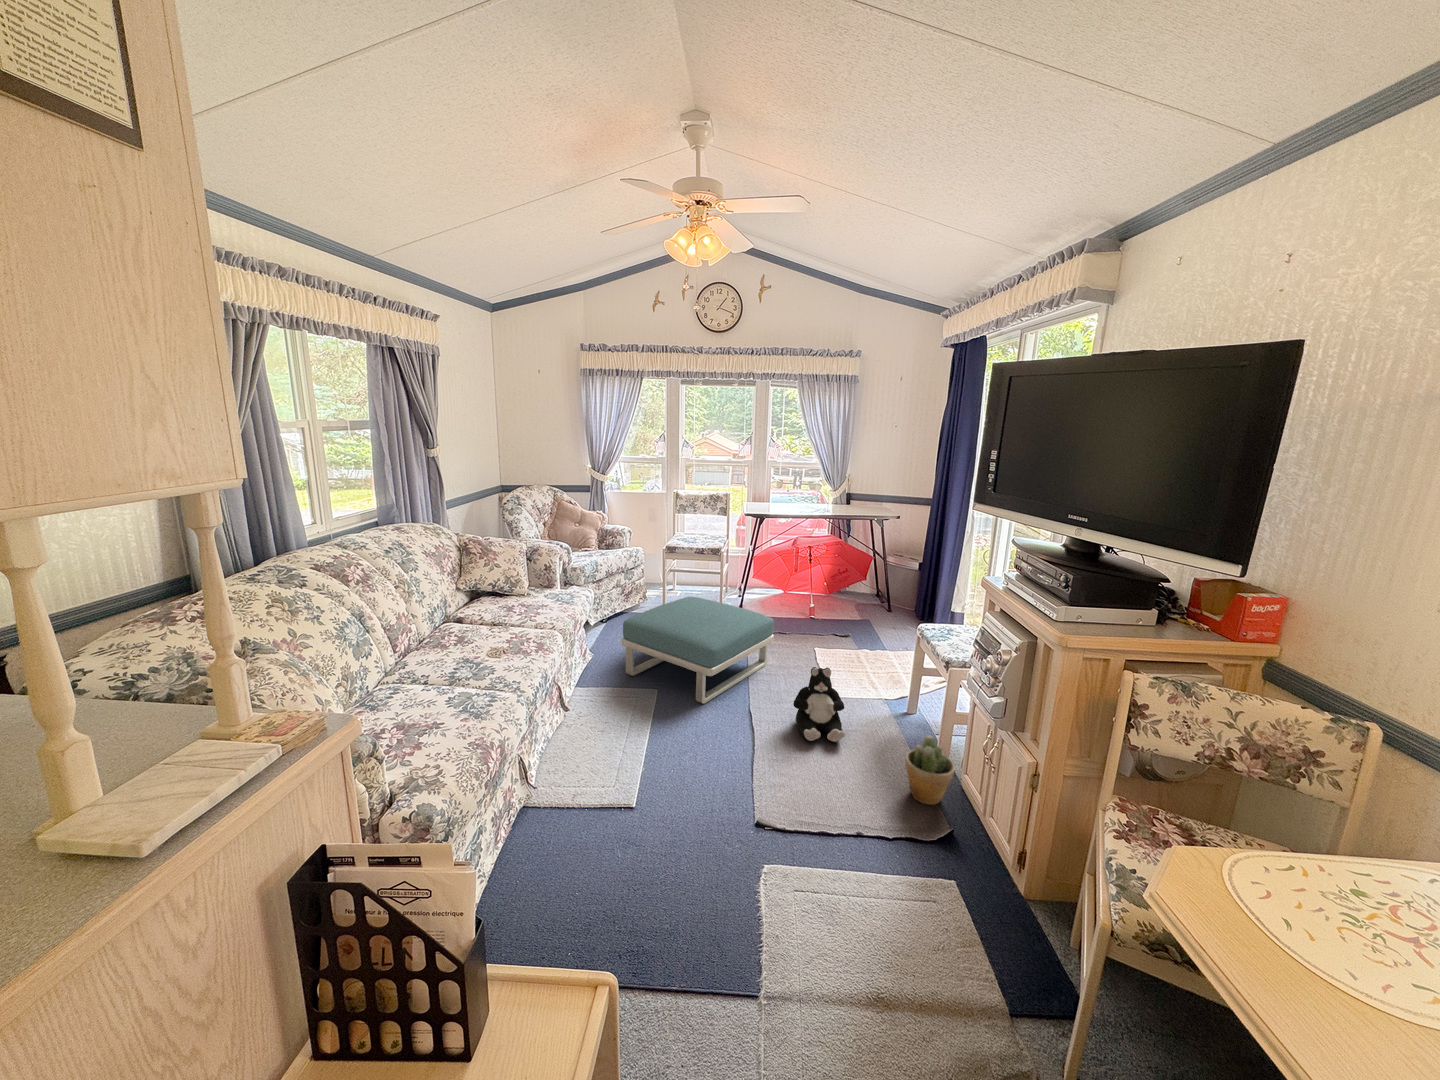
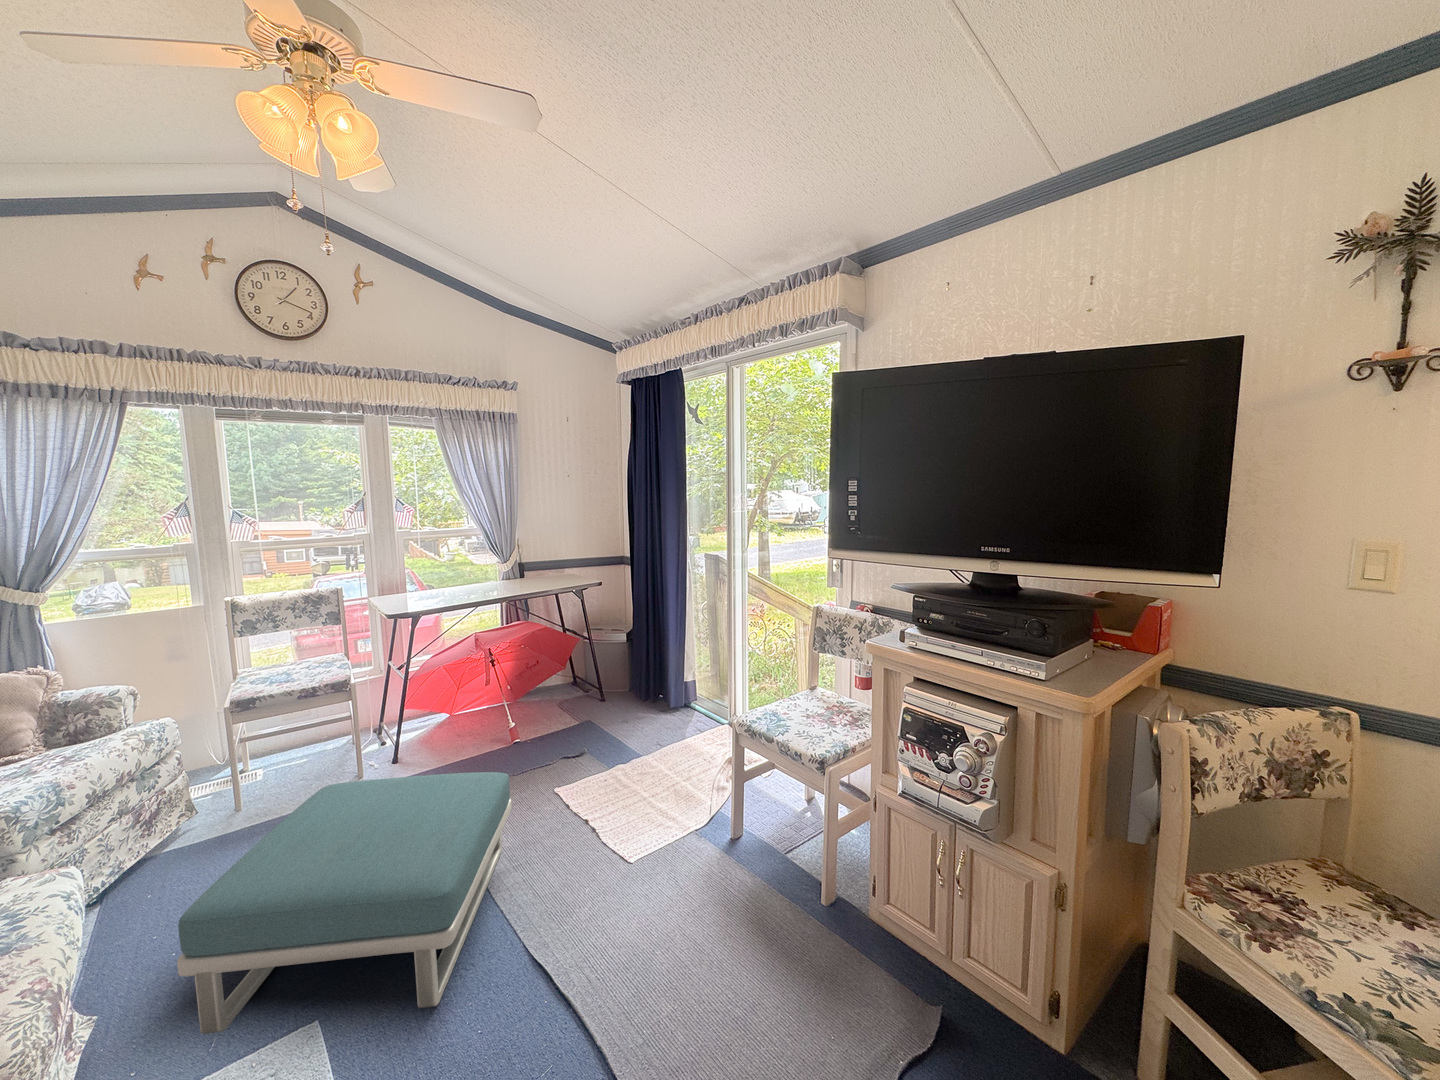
plush toy: present [793,667,845,742] -> none [615,829,711,969]
potted plant: present [906,735,955,805] -> none [825,874,892,981]

